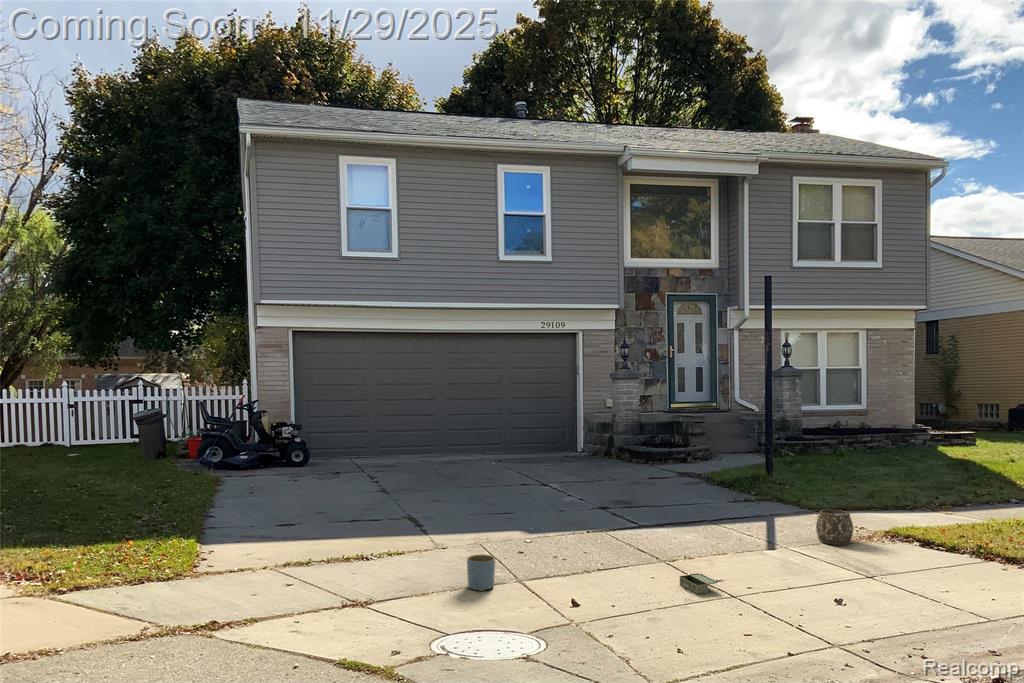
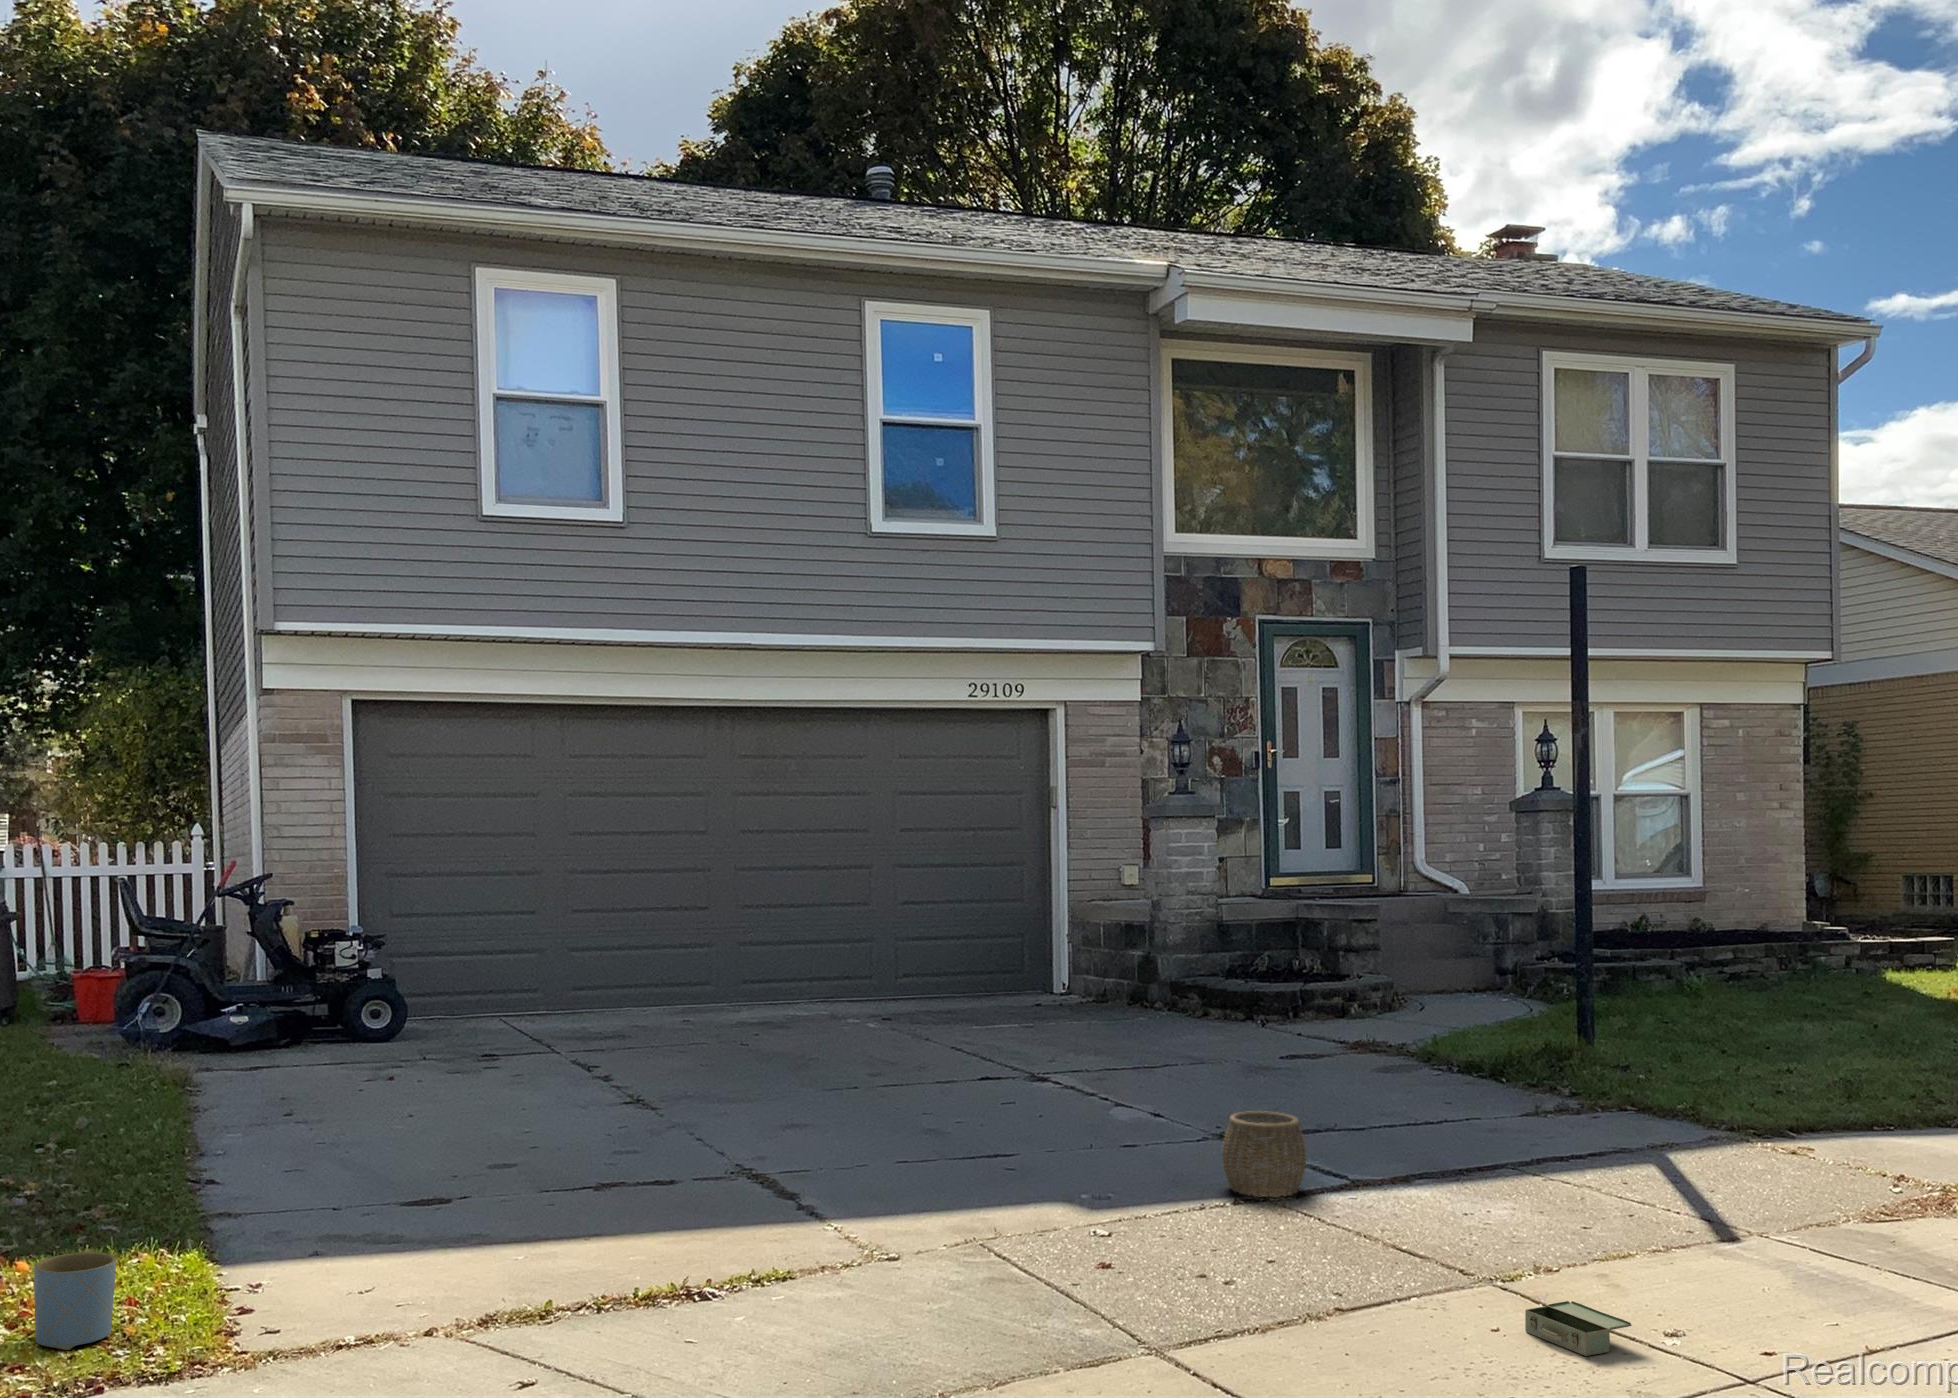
woven basket: present [816,509,853,545] -> present [1222,1111,1307,1197]
planter: present [467,555,495,591] -> present [34,1252,116,1350]

